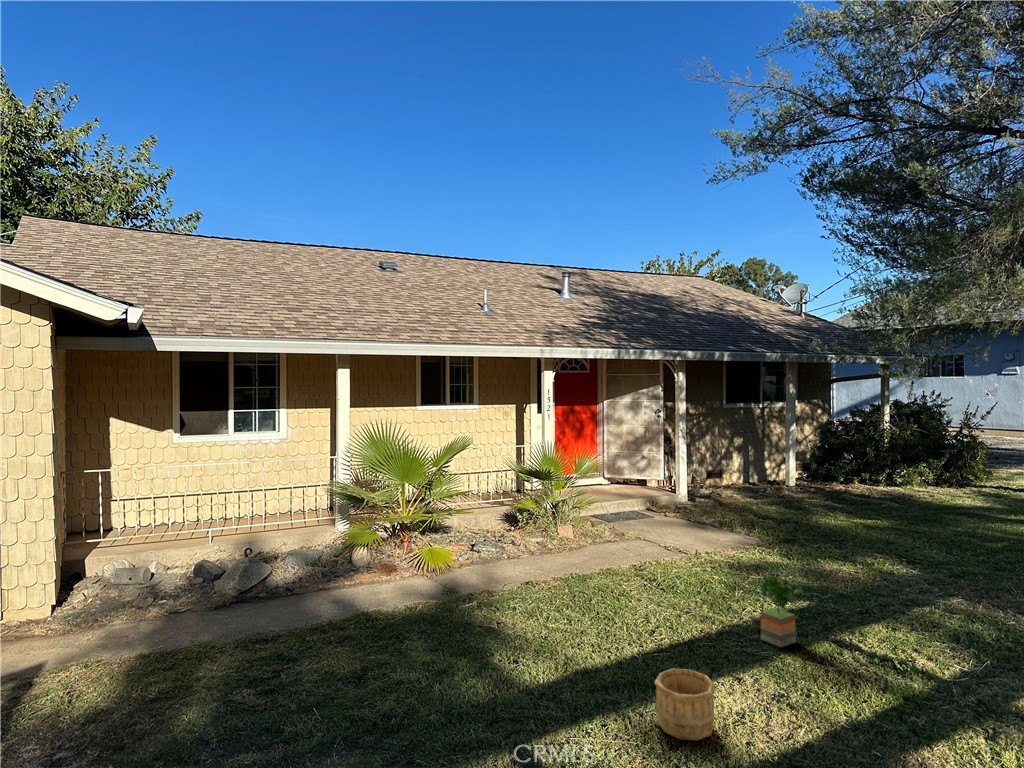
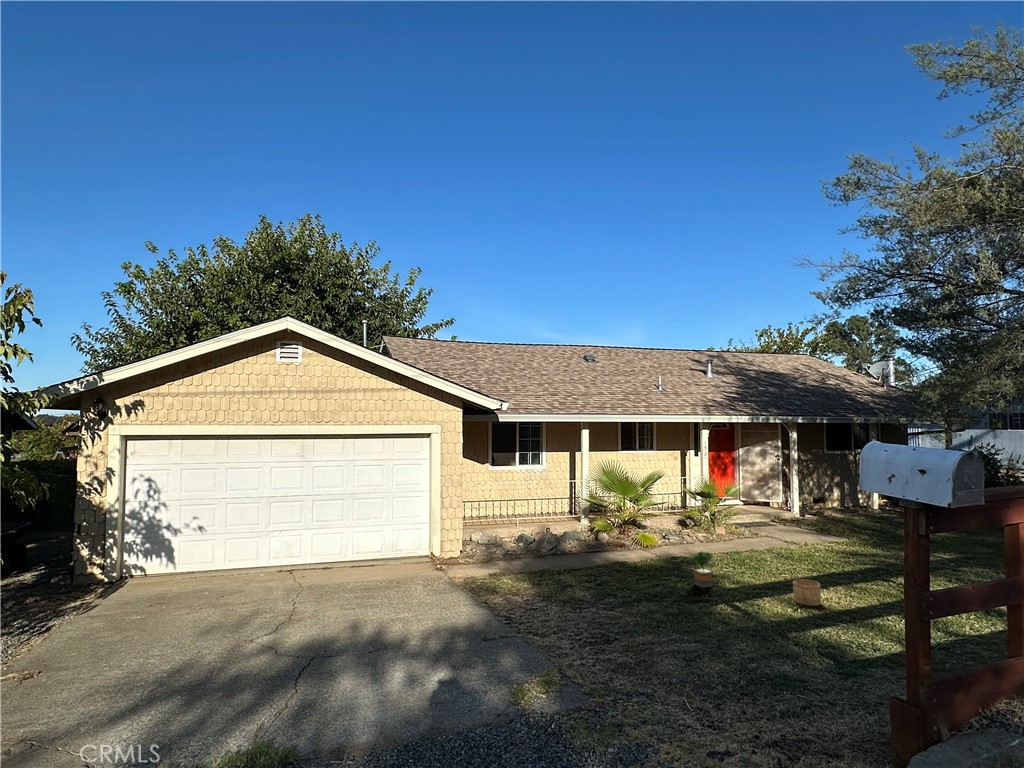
potted tree: present [760,577,802,647] -> present [693,552,715,588]

